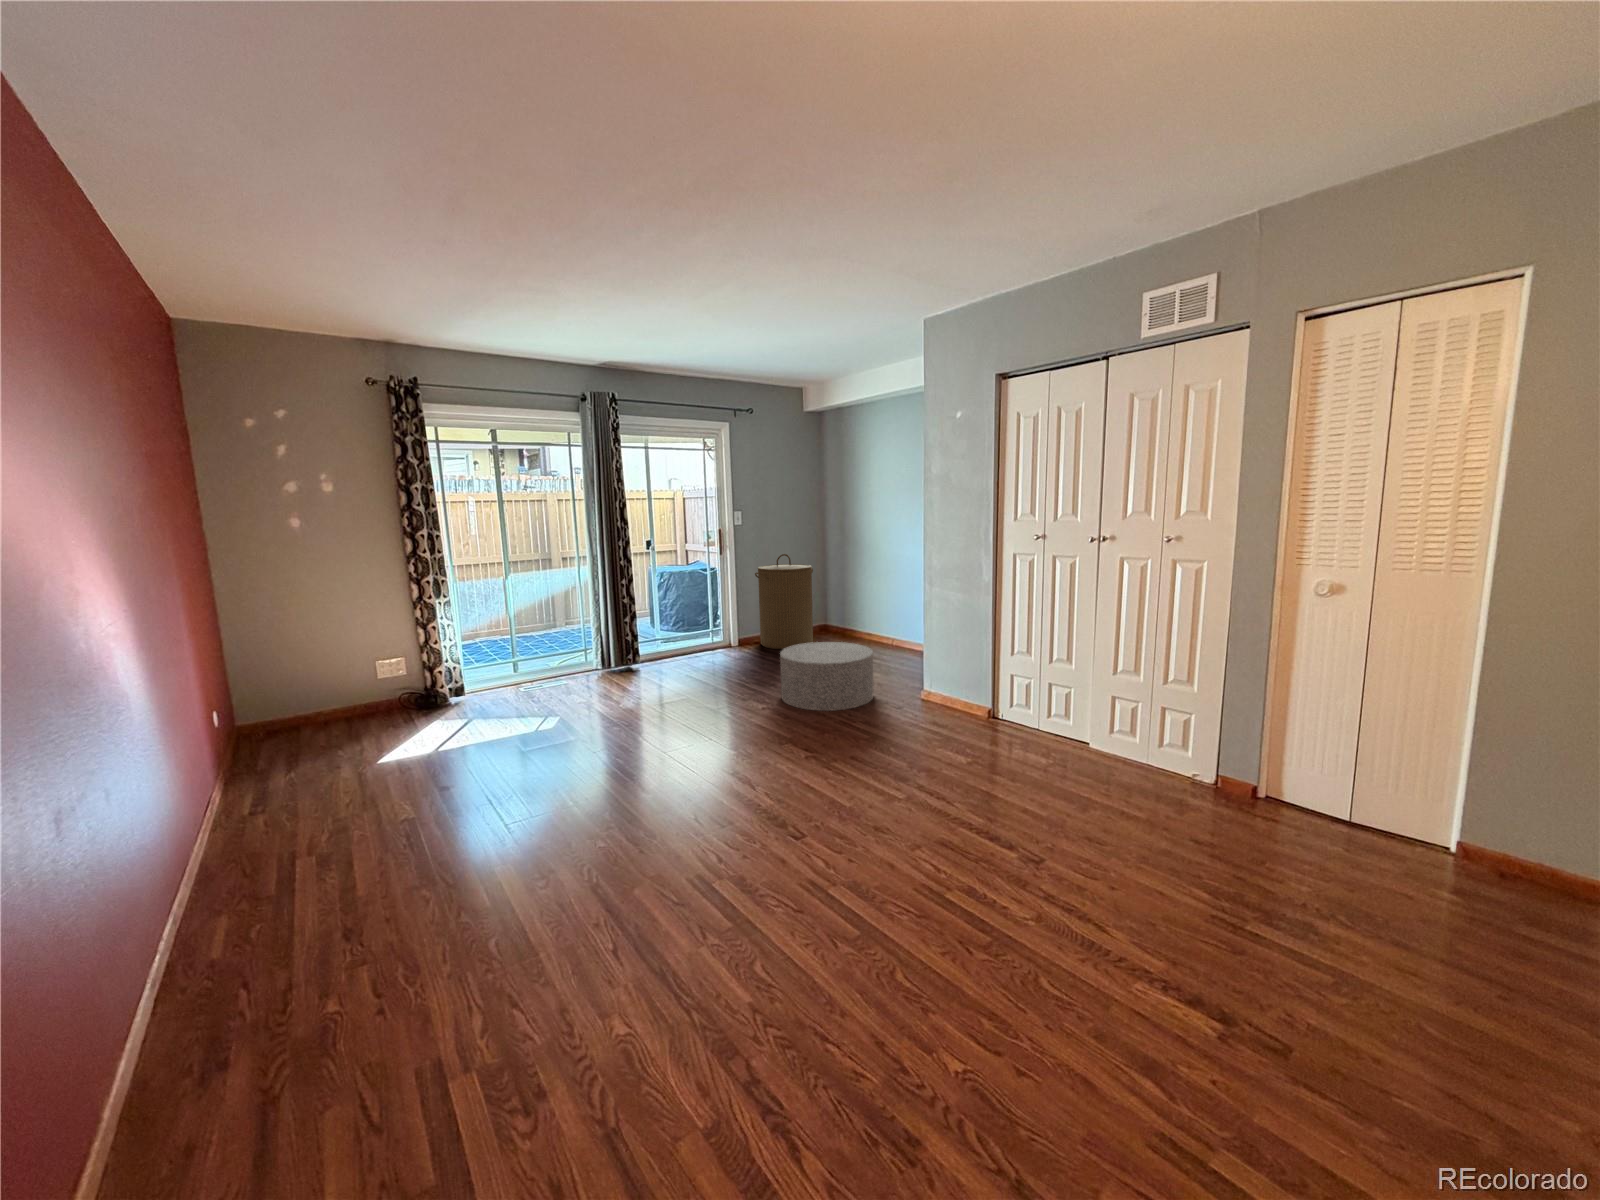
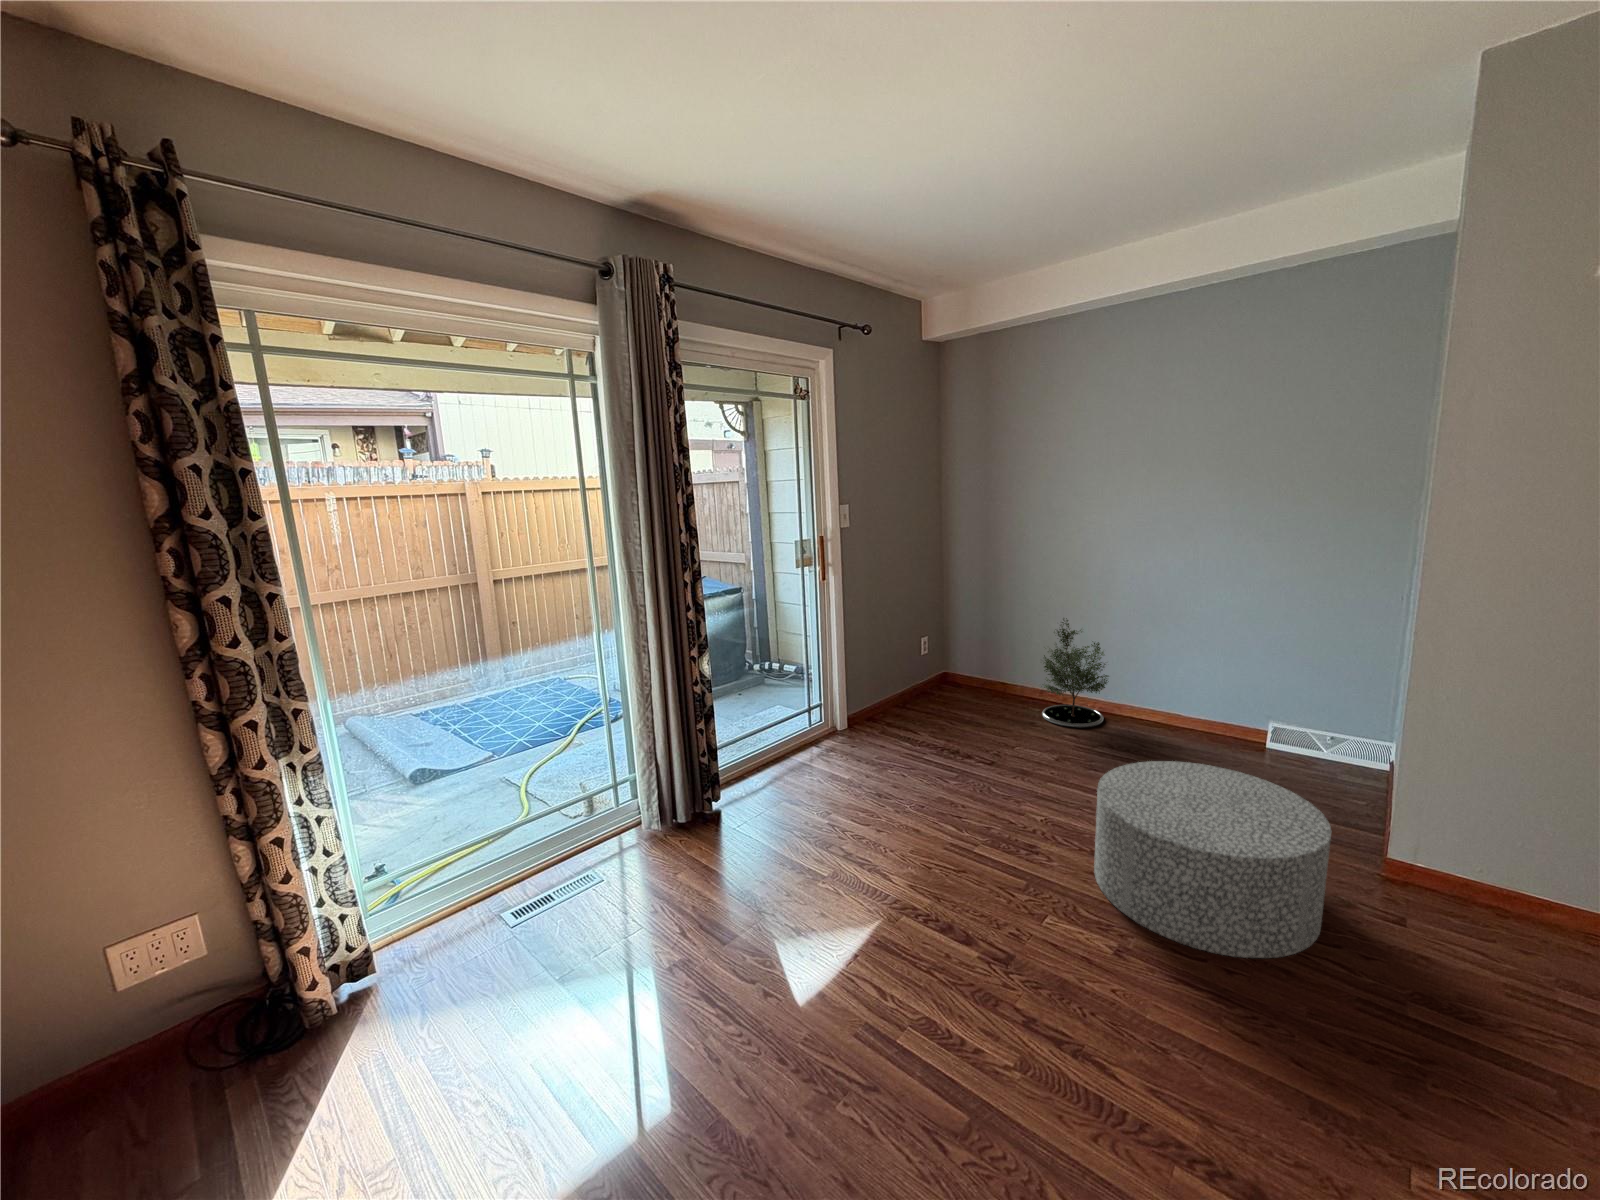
laundry hamper: present [755,554,813,649] -> none [879,574,971,735]
potted tree: none [849,583,895,650] -> present [1042,618,1109,728]

